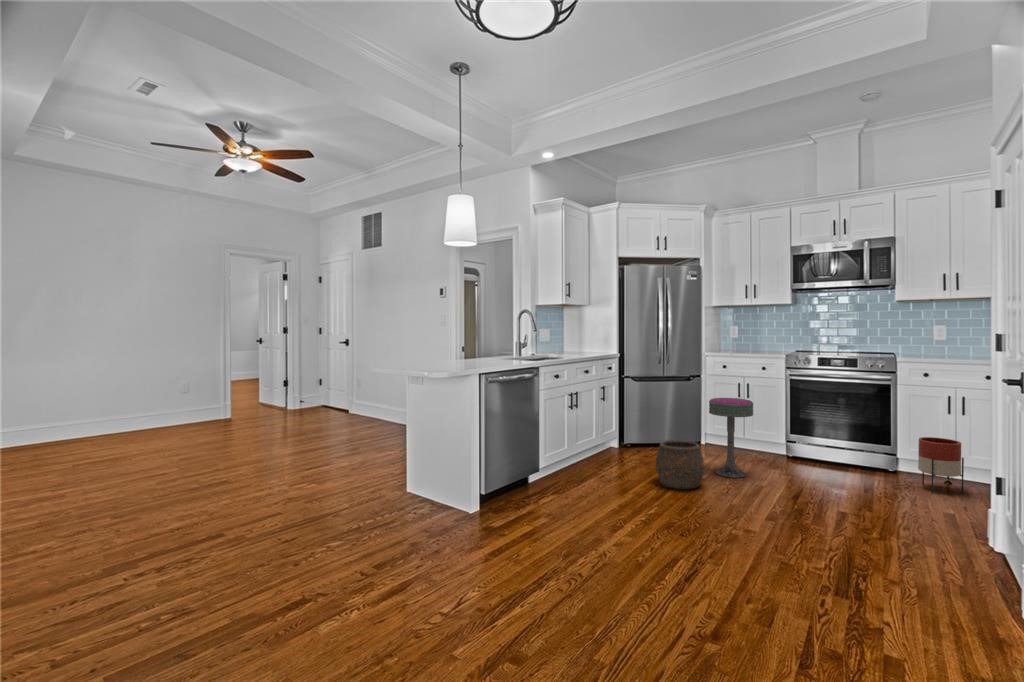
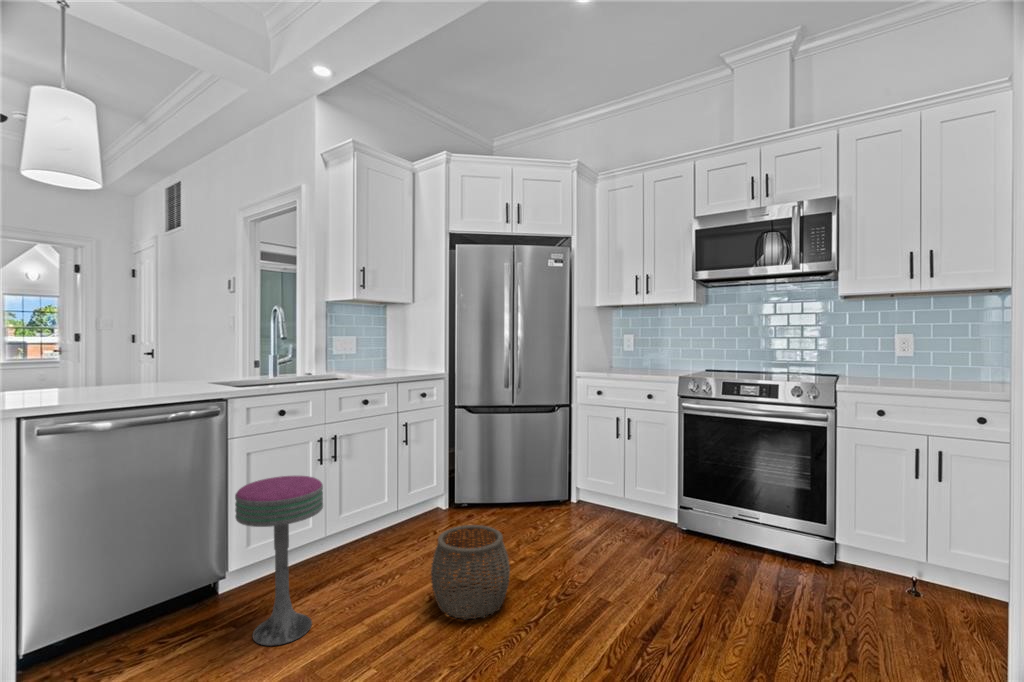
bar stool: present [709,398,753,478] -> present [235,476,323,646]
planter: present [918,437,964,493] -> none [864,521,938,626]

